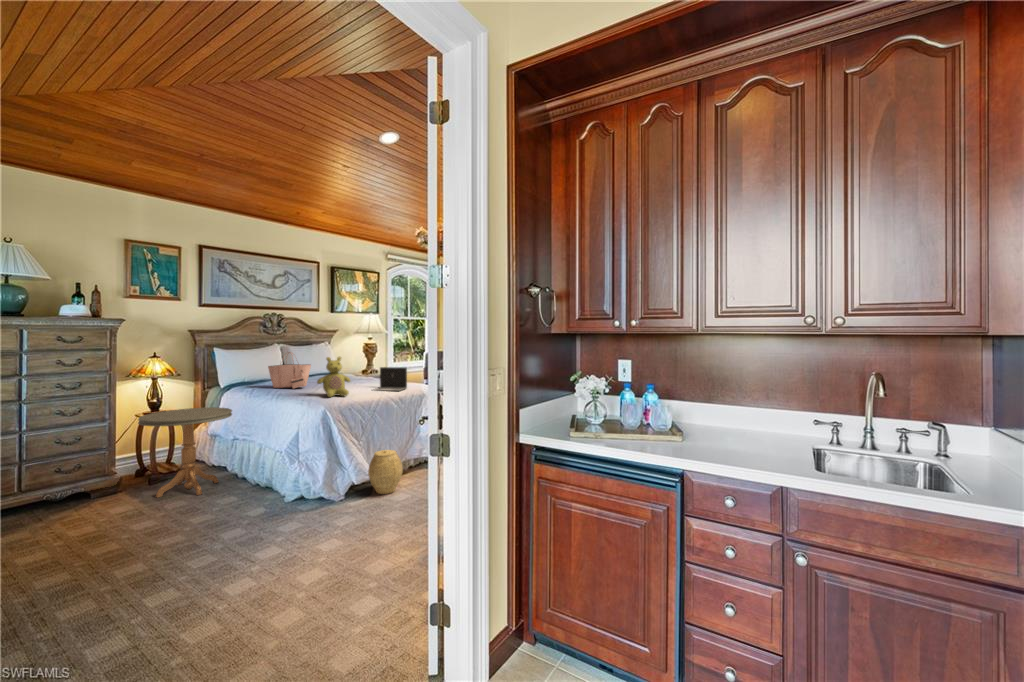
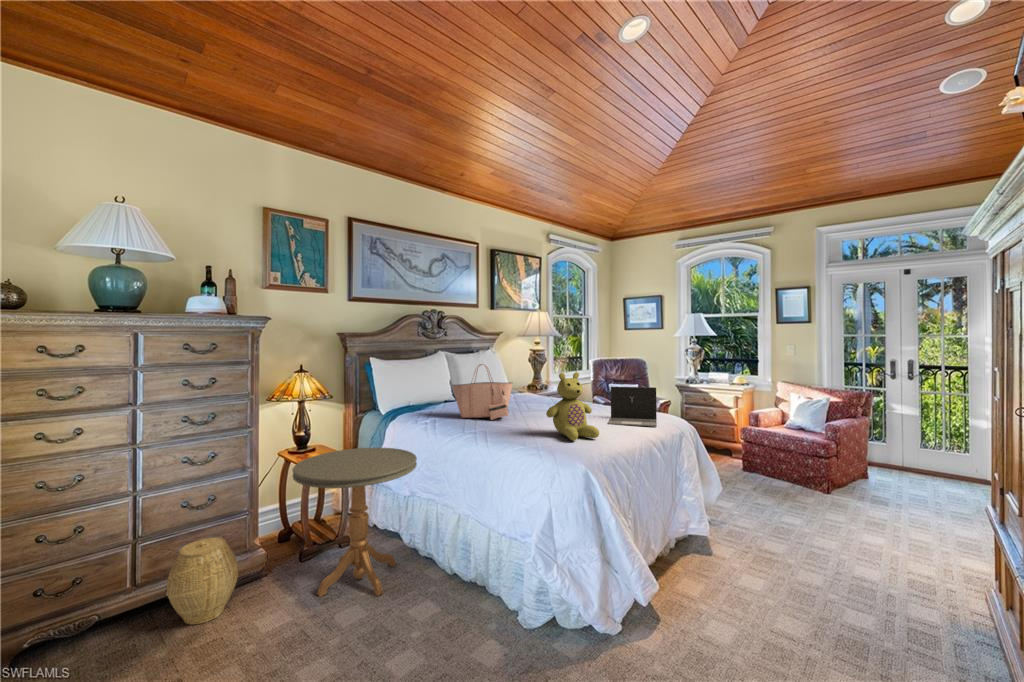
woven basket: present [368,450,403,494] -> present [167,537,238,624]

